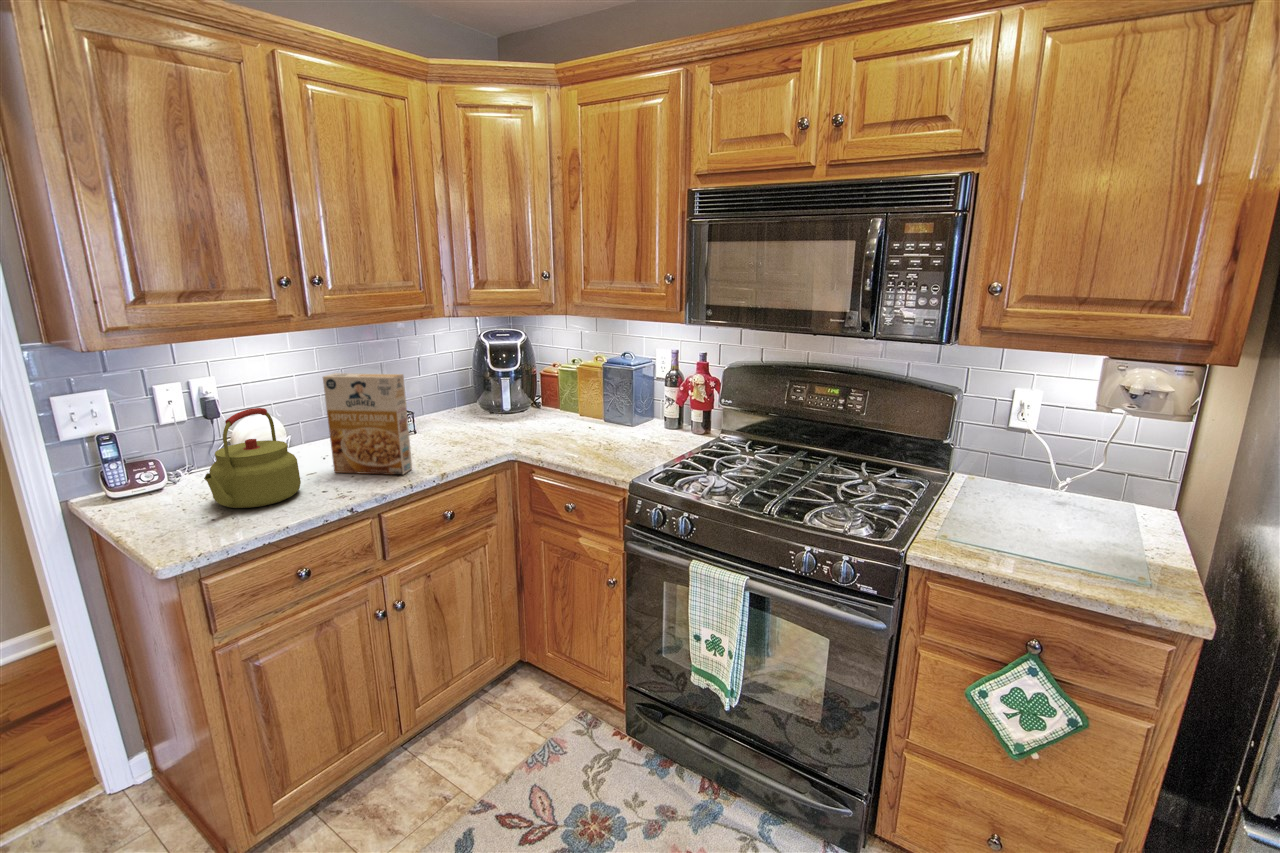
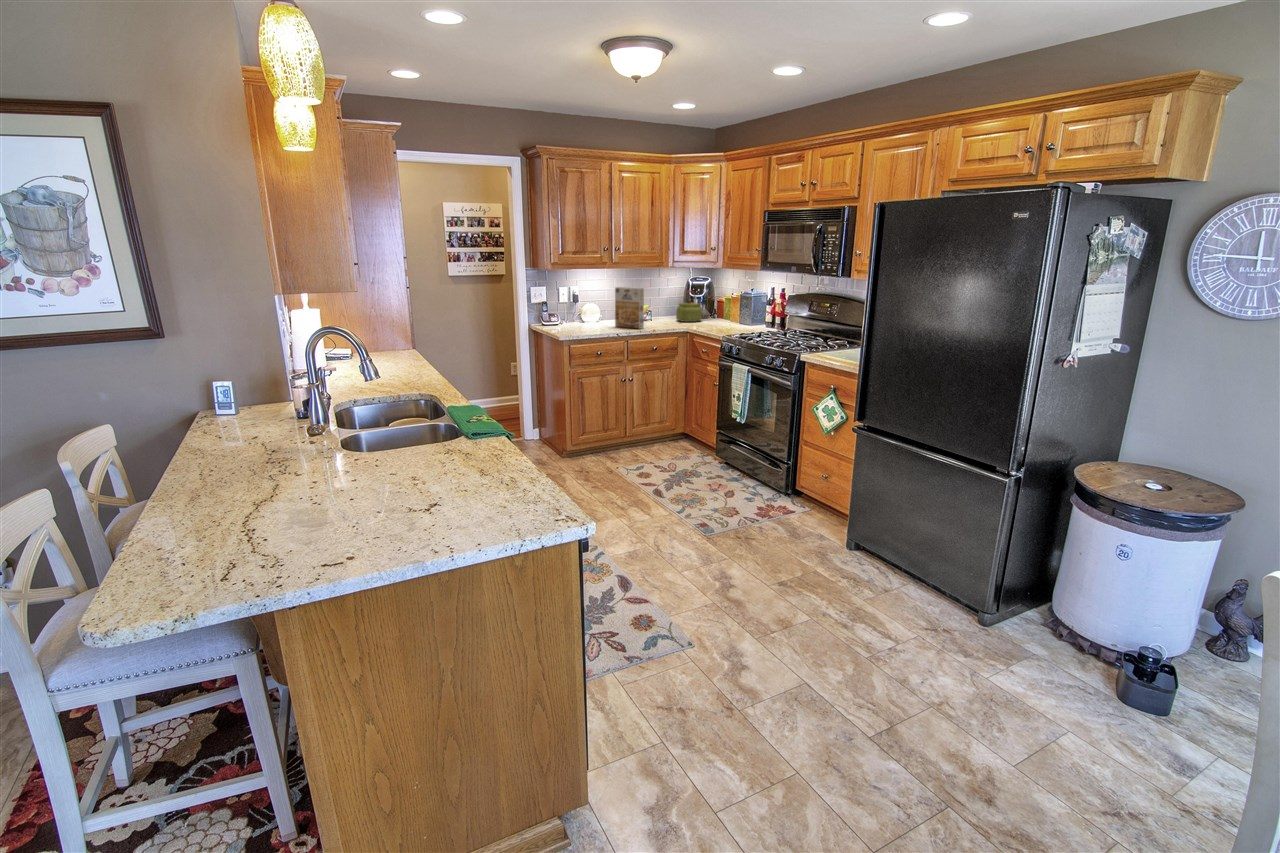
kettle: present [204,408,301,508] -> present [676,290,702,322]

